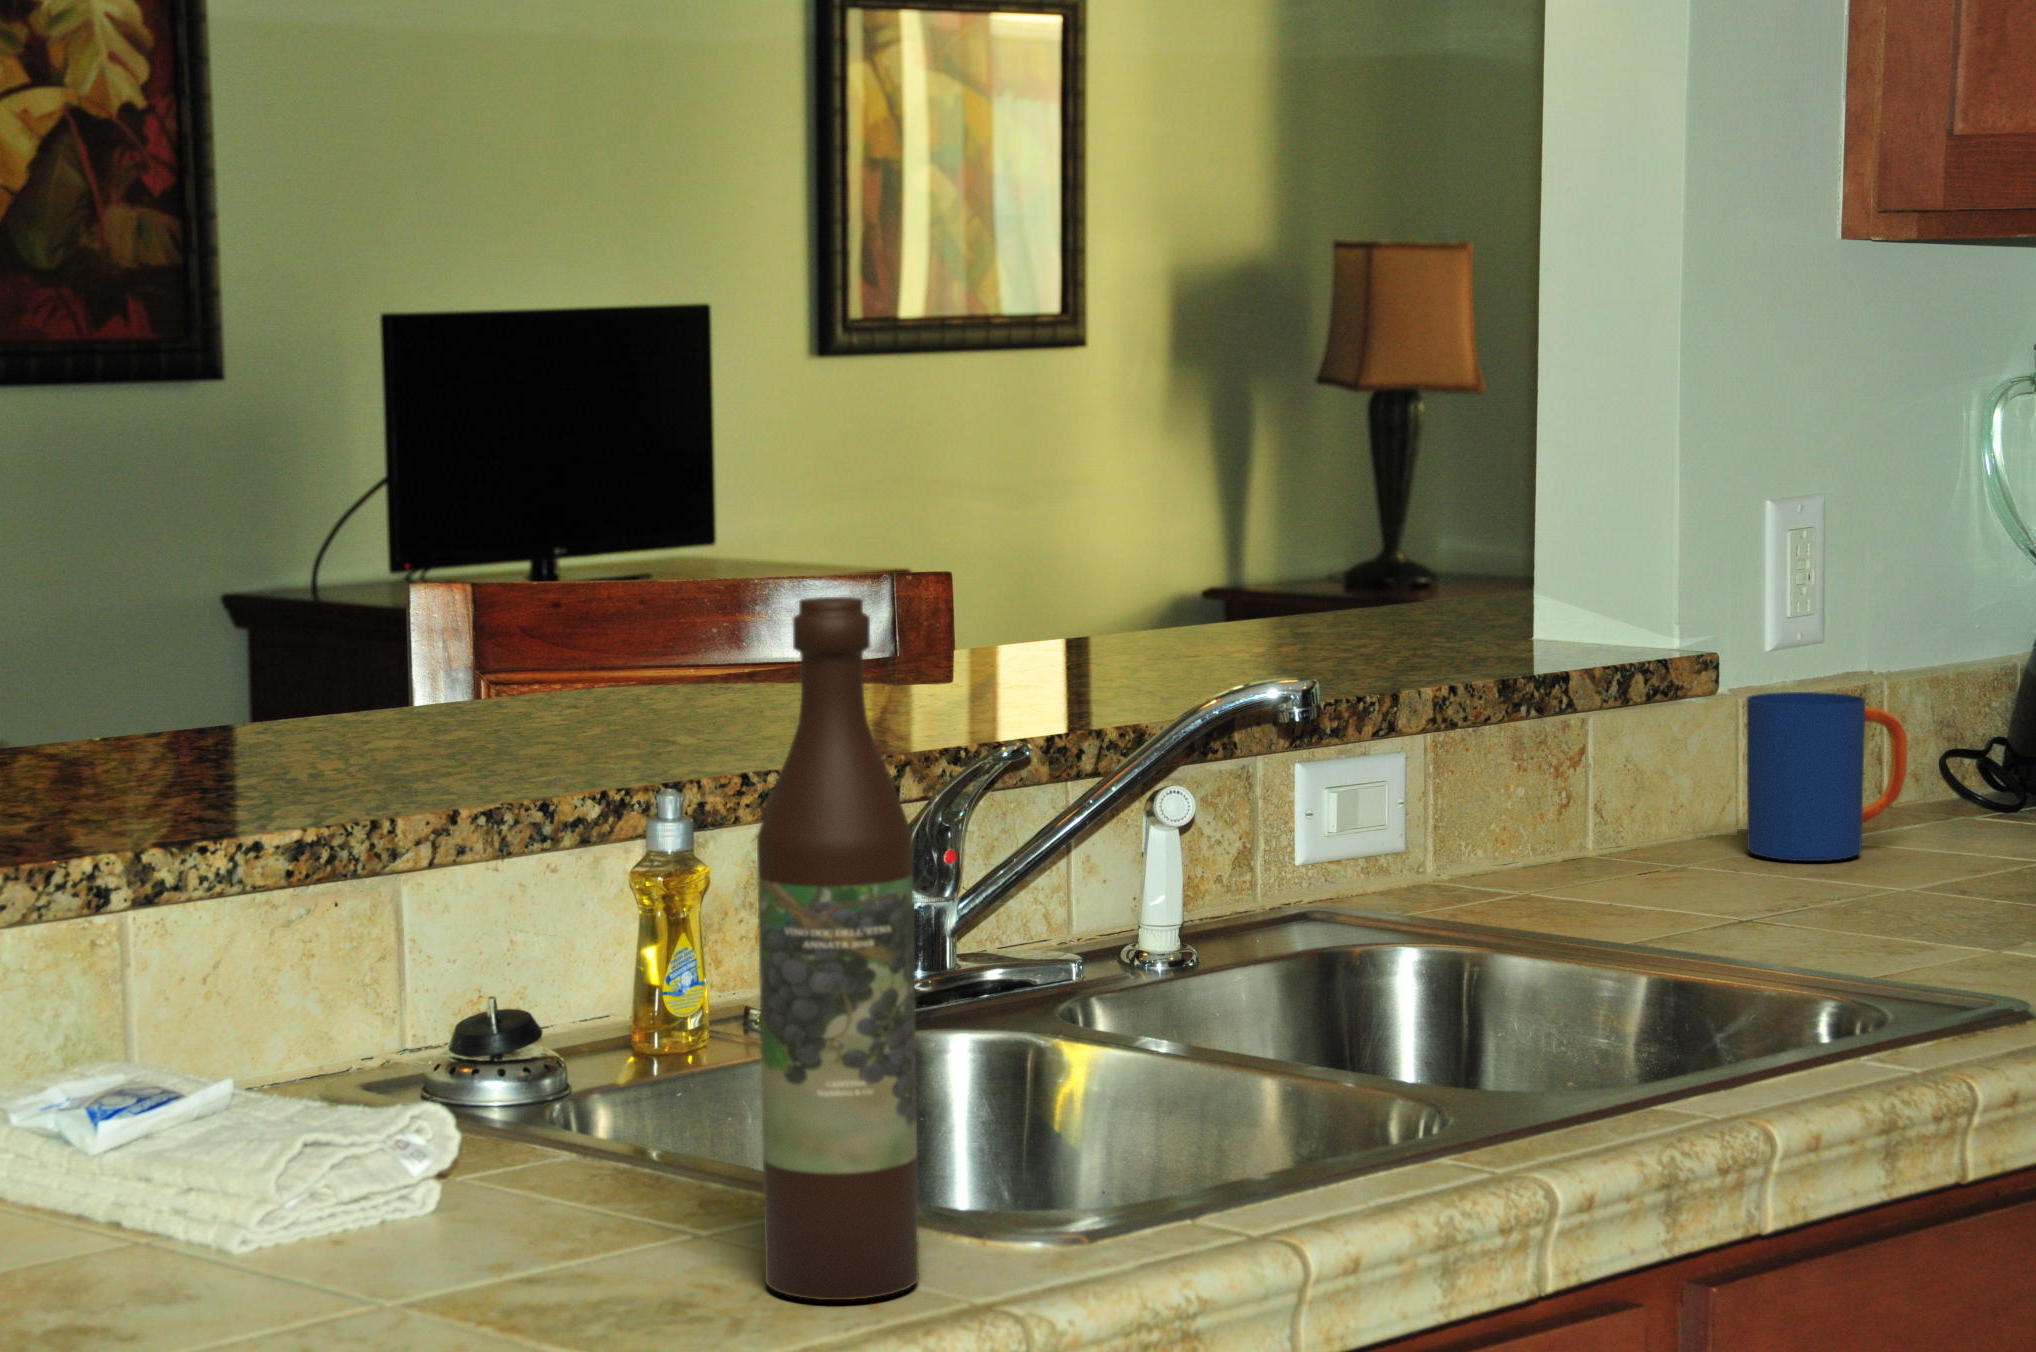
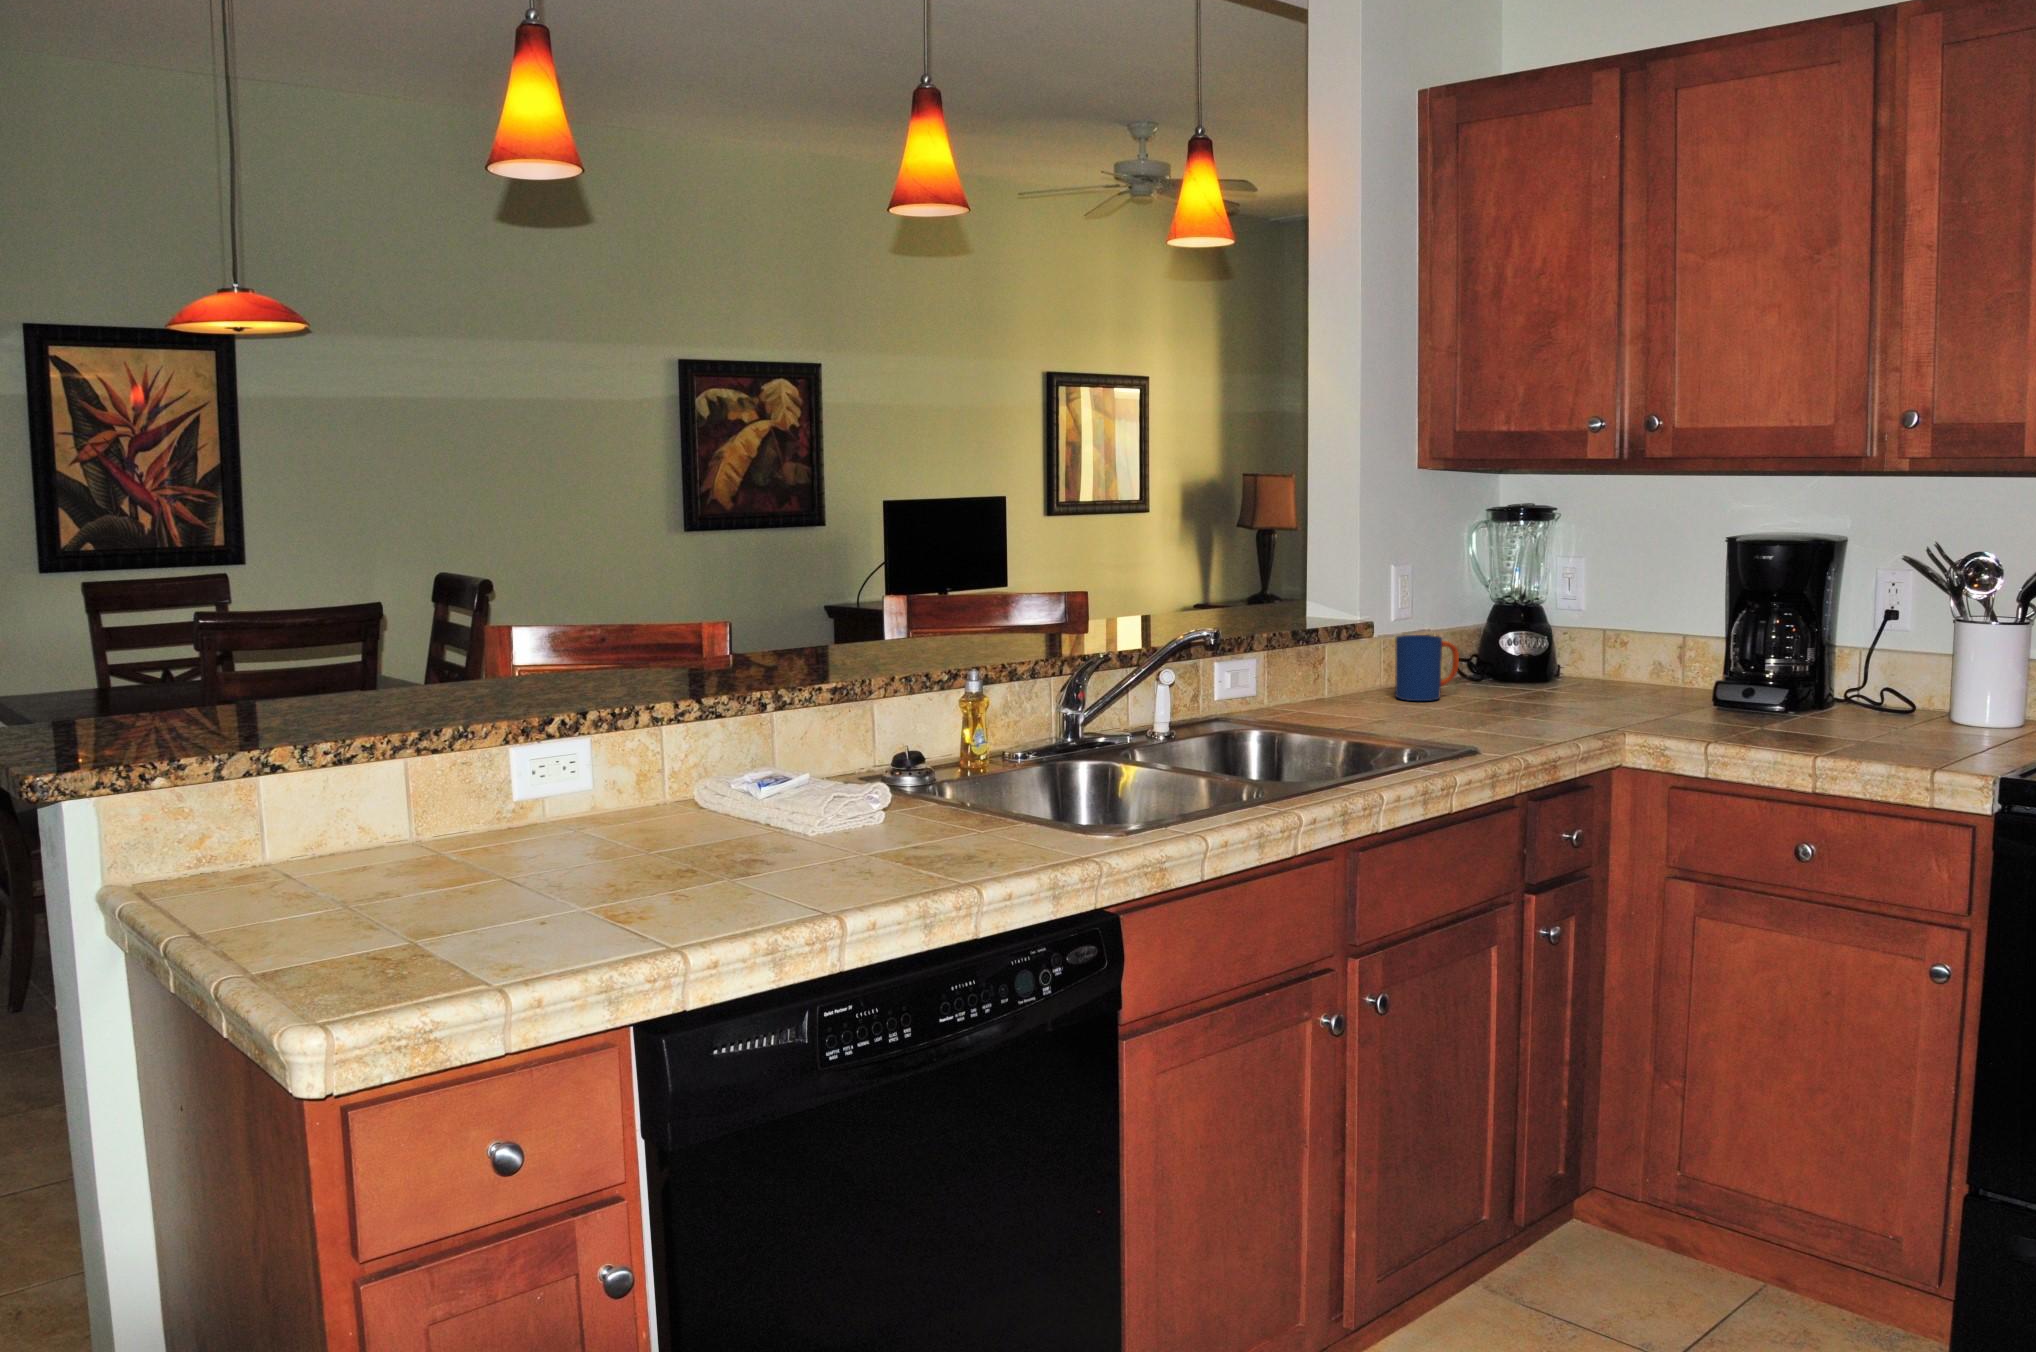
wine bottle: present [757,597,919,1300] -> none [1007,599,1065,852]

